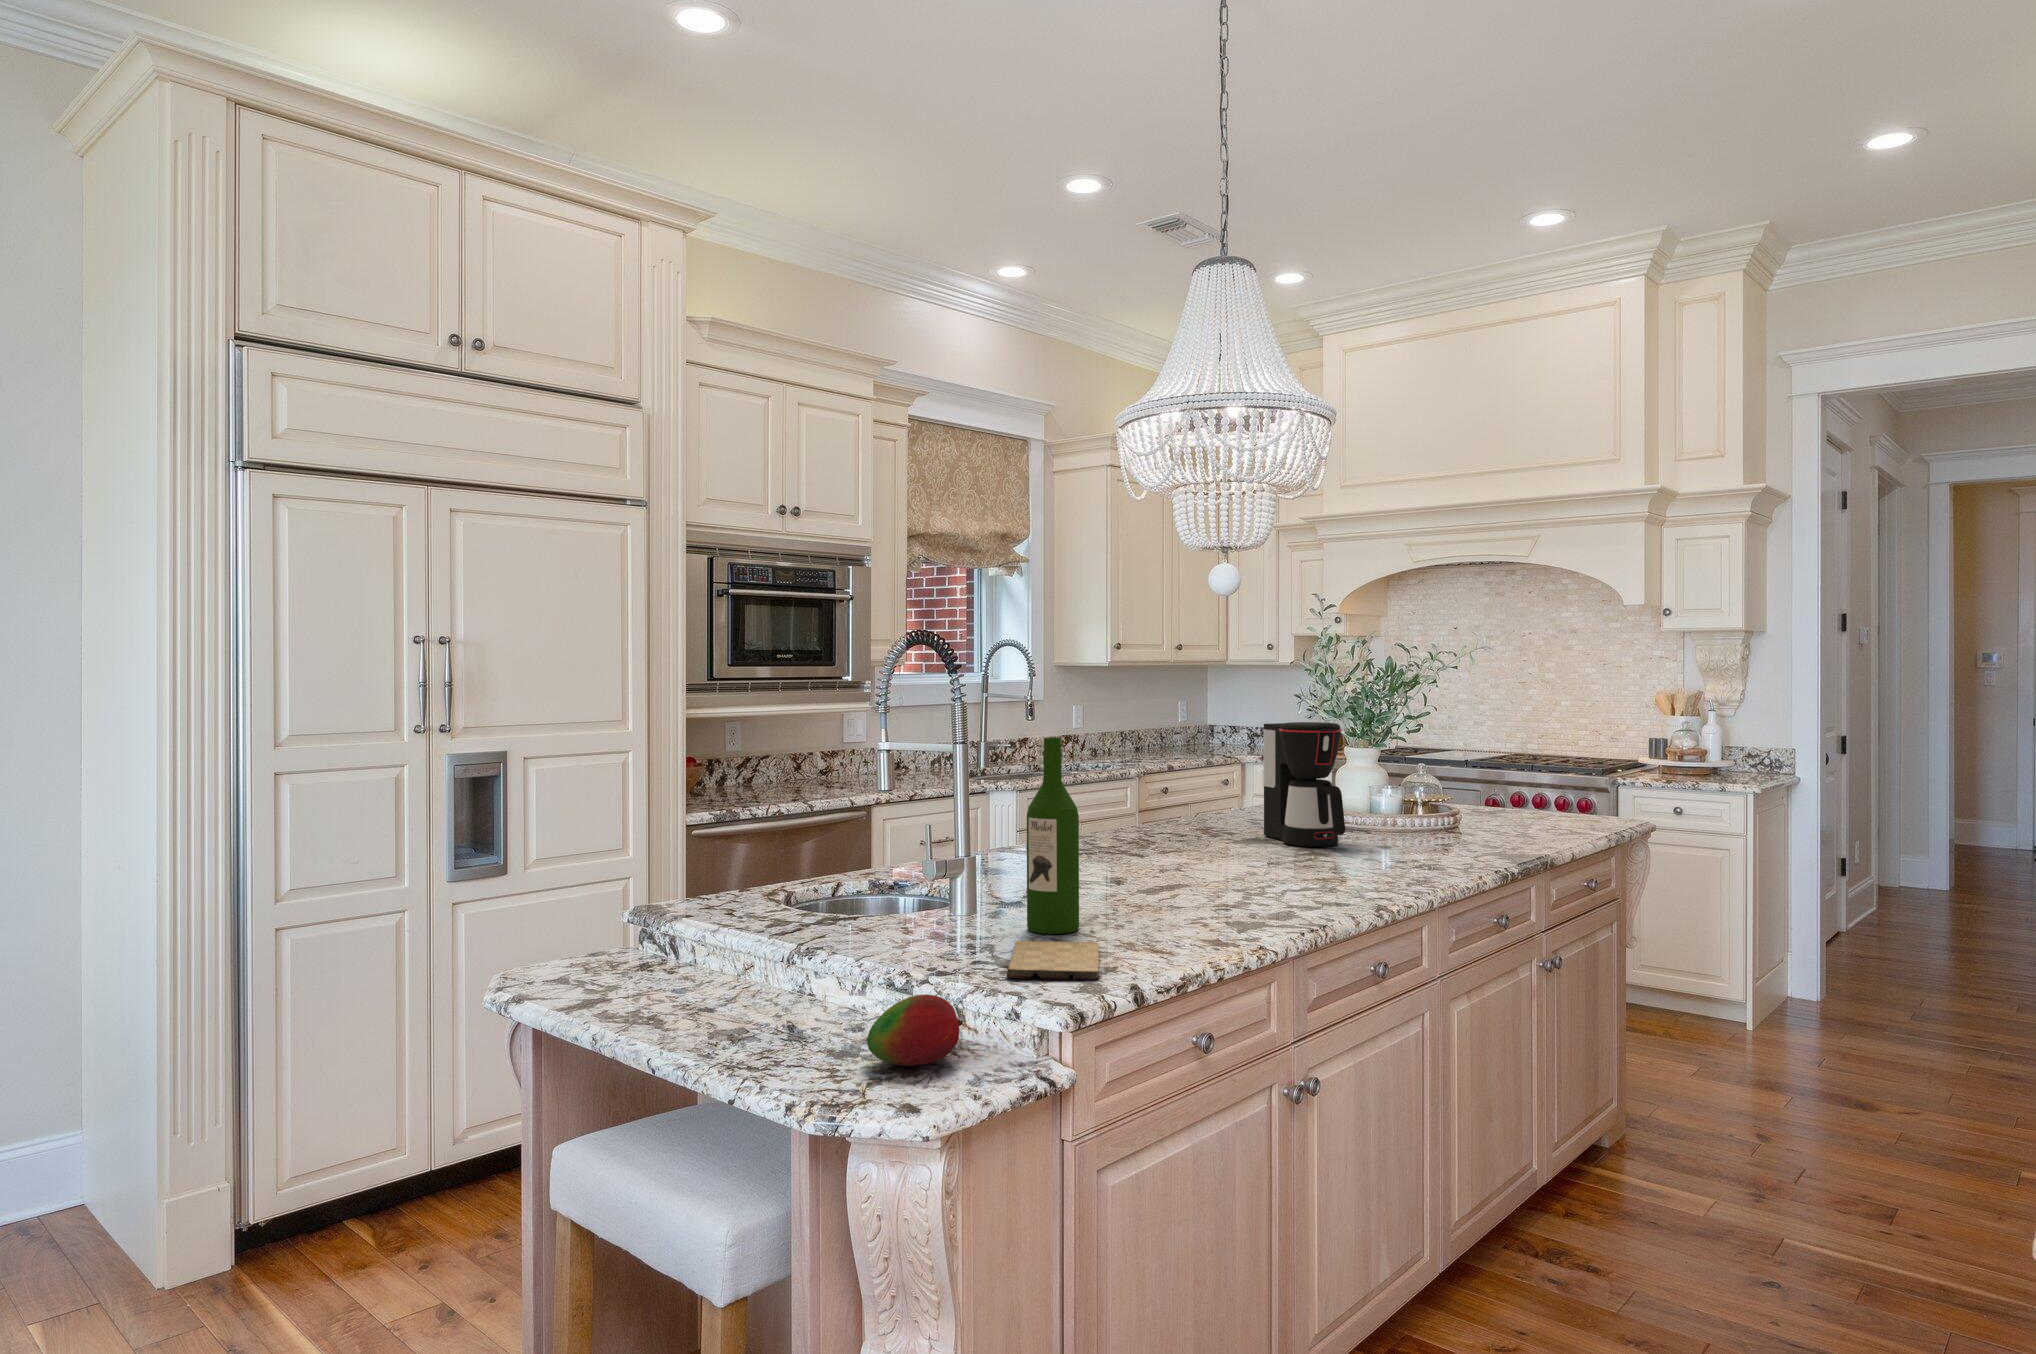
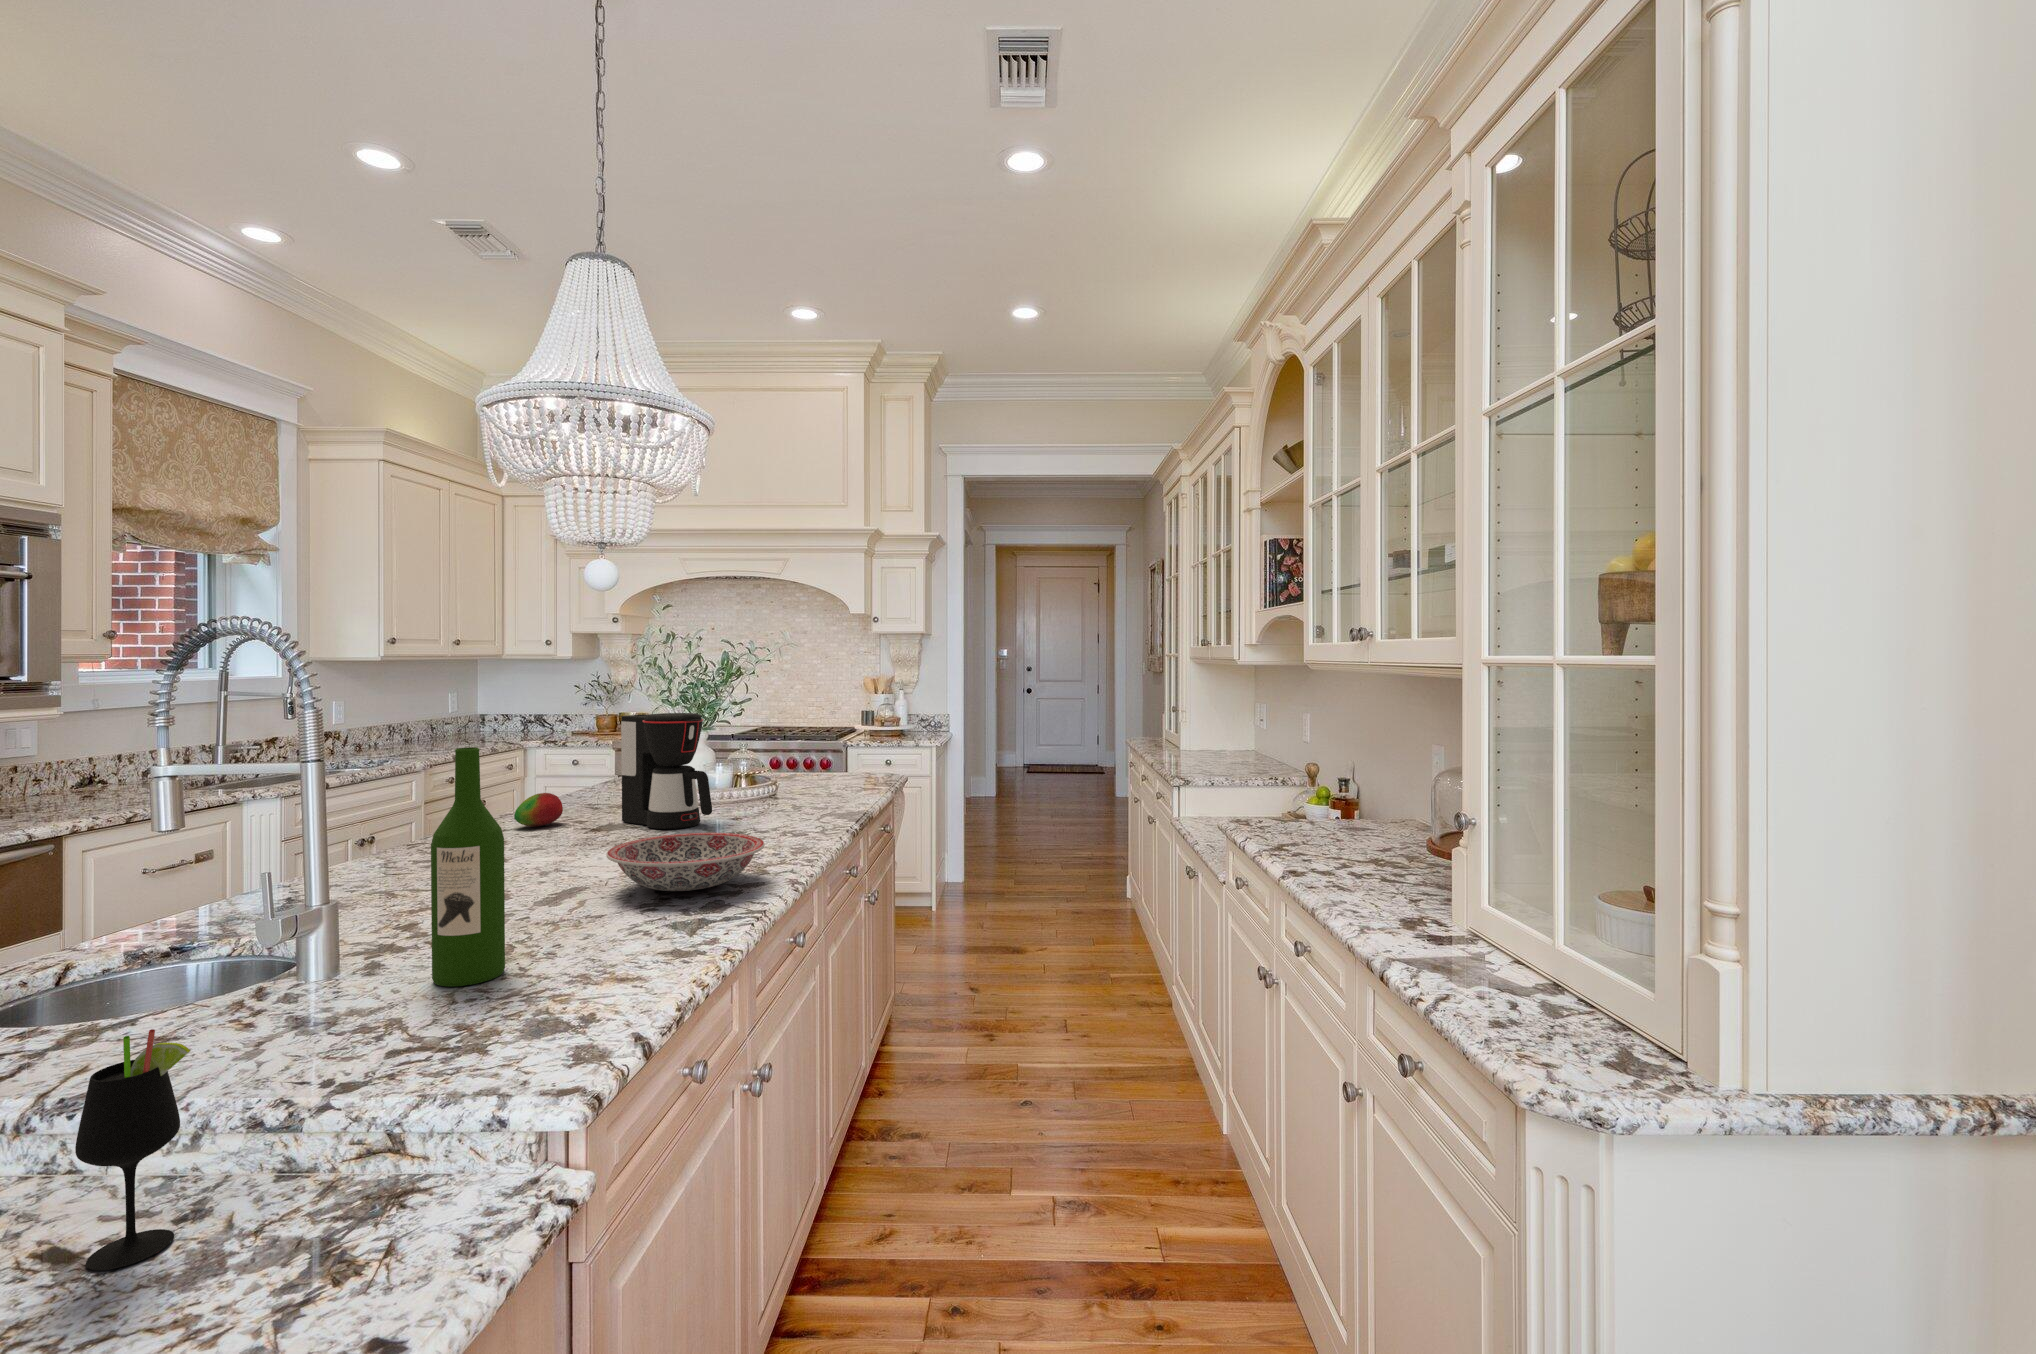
ceramic bowl: none [1195,843,1349,897] -> present [606,833,765,891]
wine glass: none [798,896,849,1041] -> present [75,1029,190,1270]
cutting board: present [1007,941,1099,980] -> none [438,986,587,1068]
fruit: present [867,994,962,1066] -> present [514,793,563,827]

